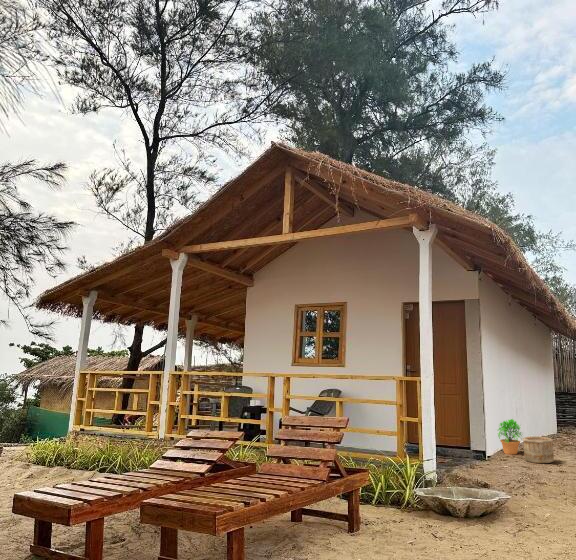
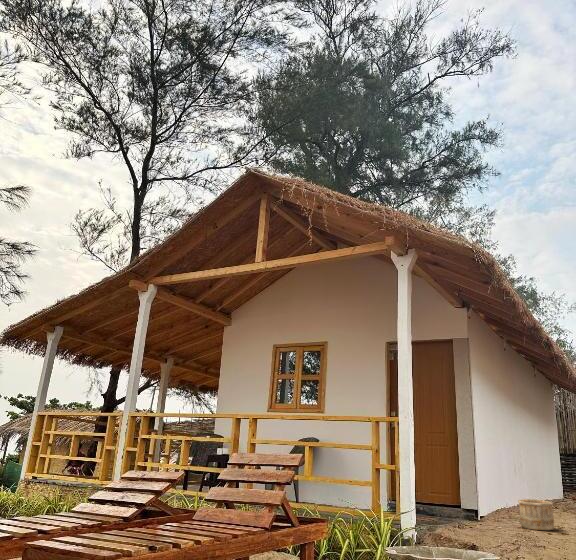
potted plant: present [498,419,521,454] -> none [488,479,520,521]

